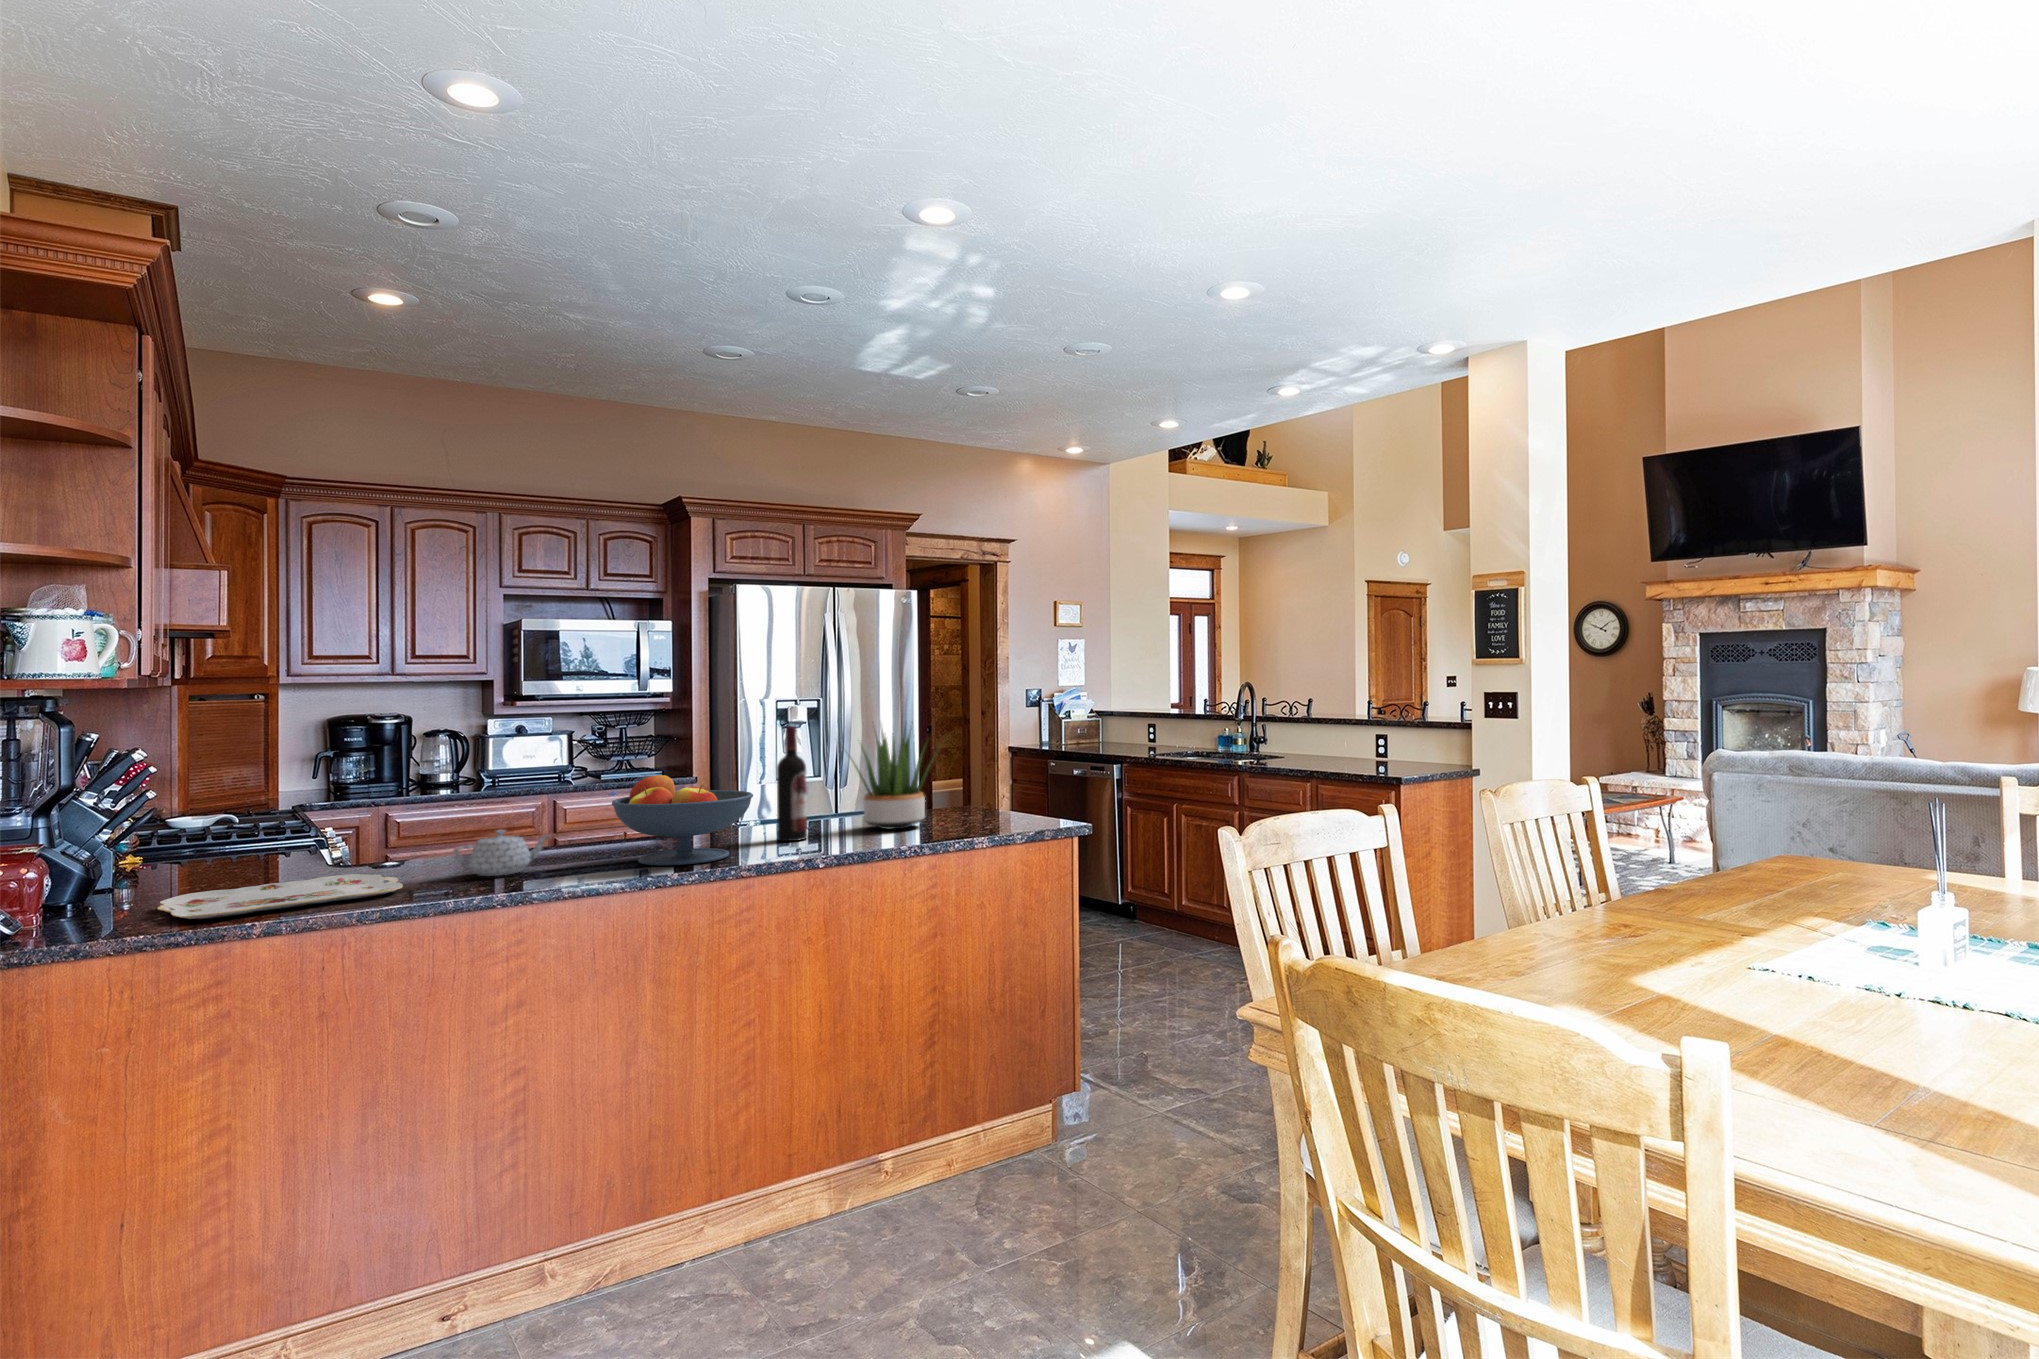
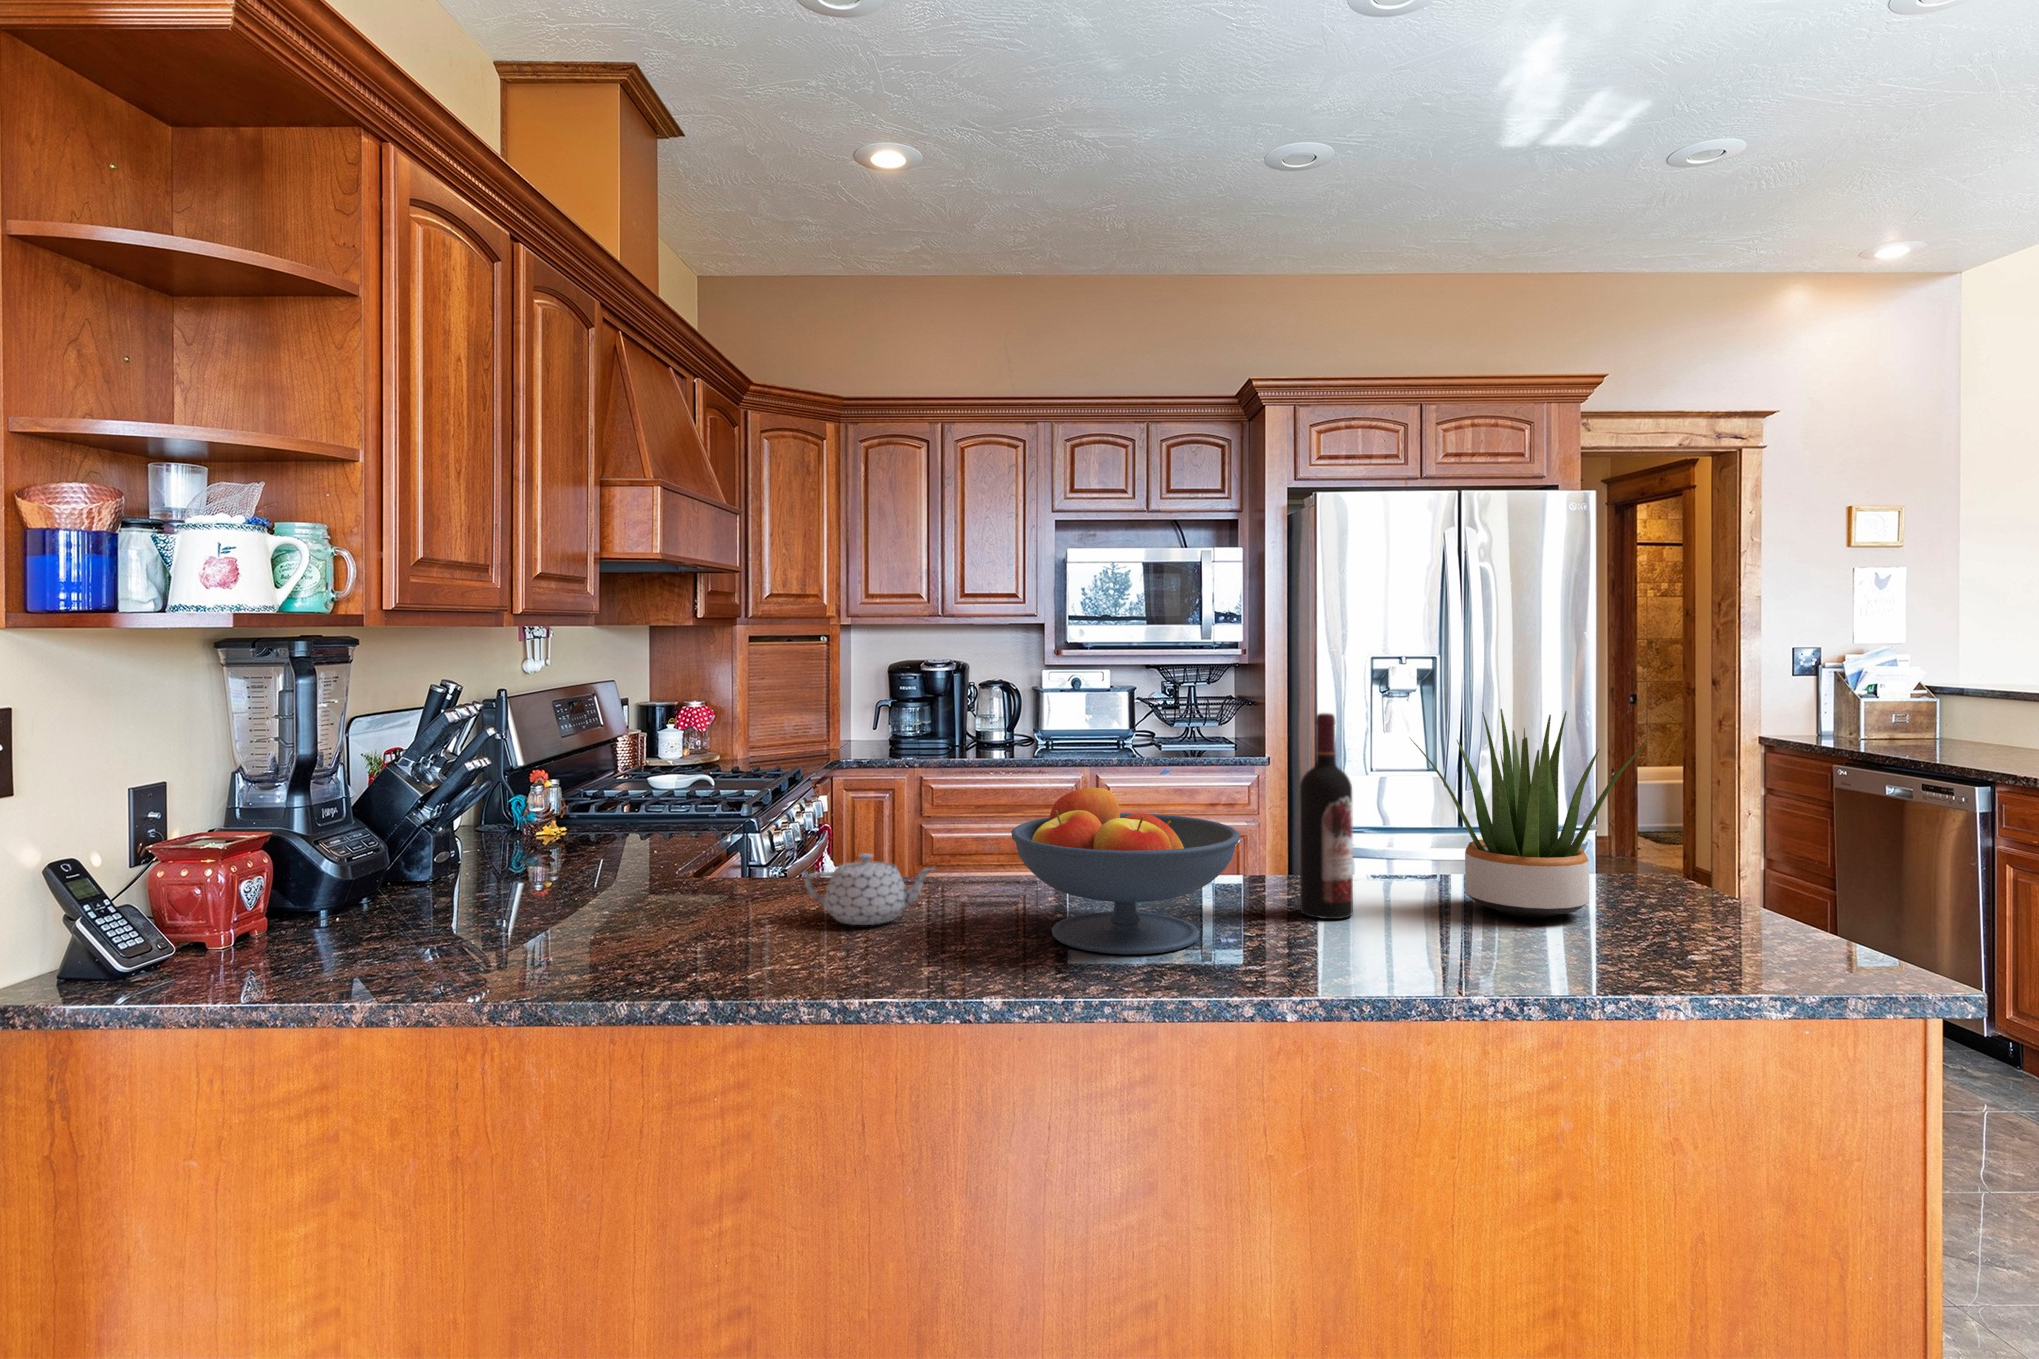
serving tray: present [158,874,403,919] -> none [443,889,737,949]

